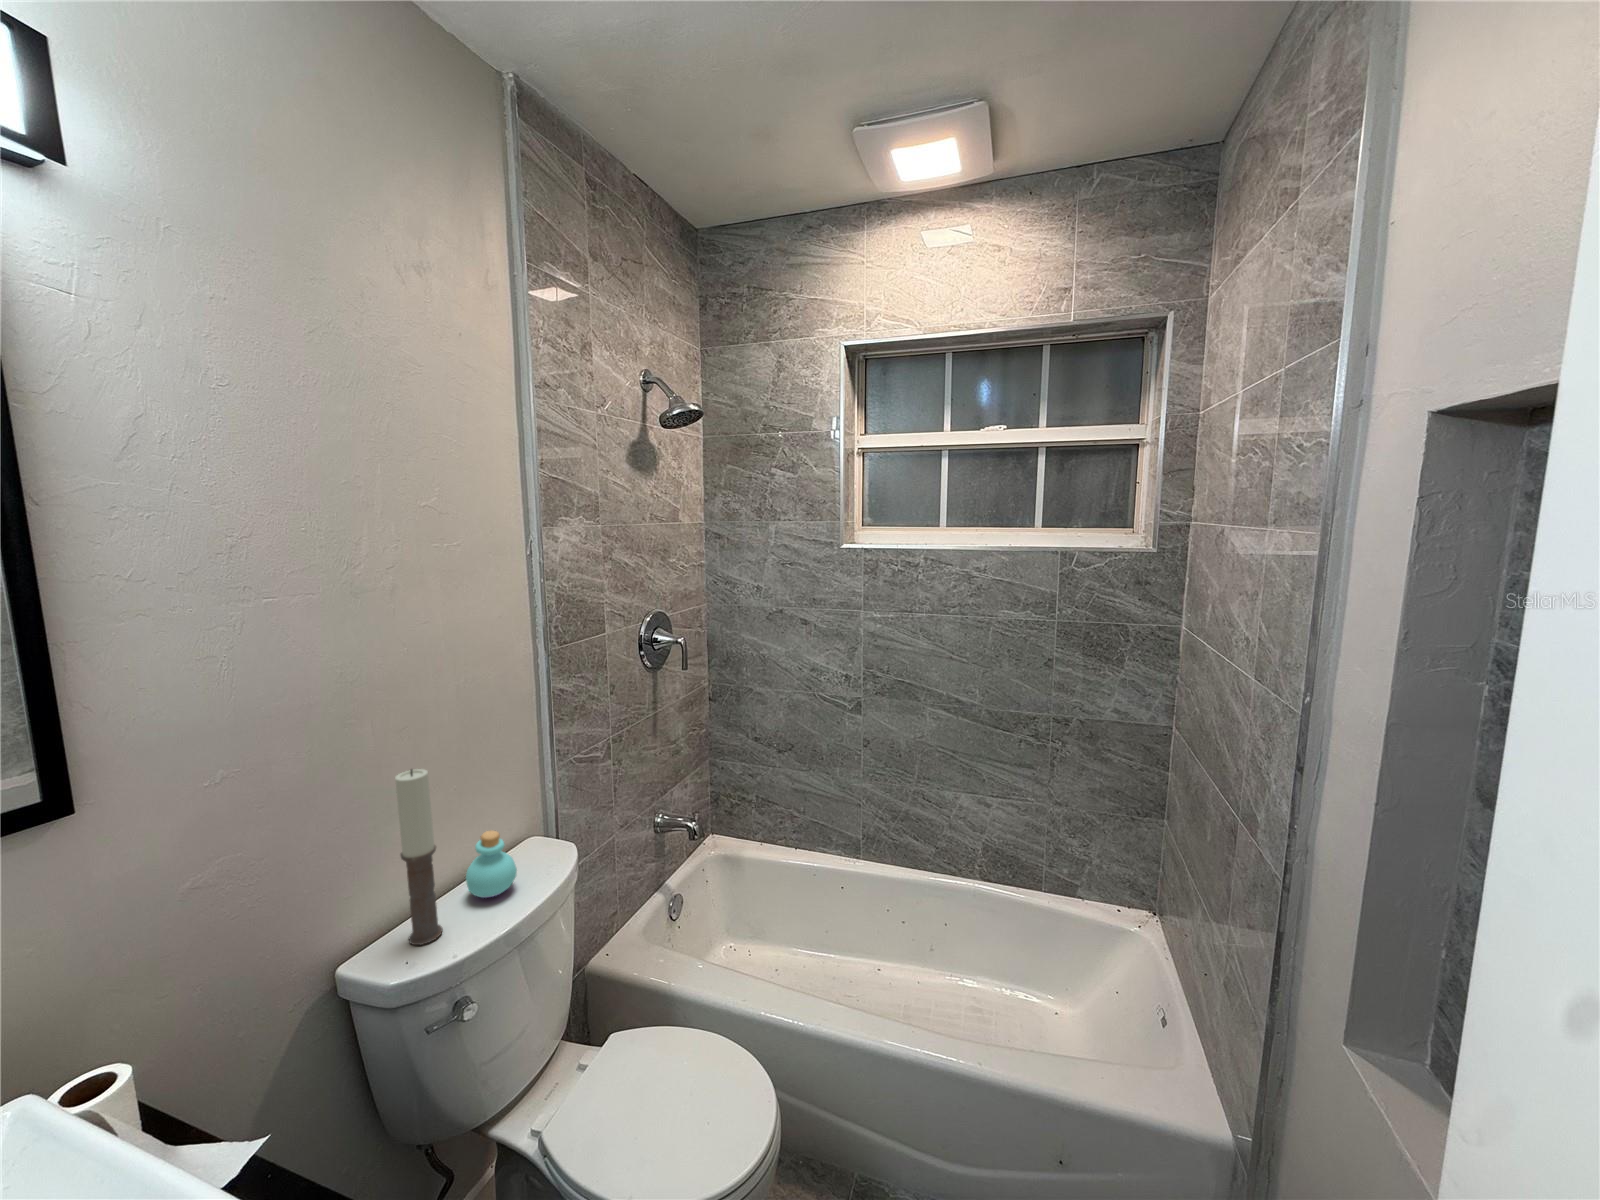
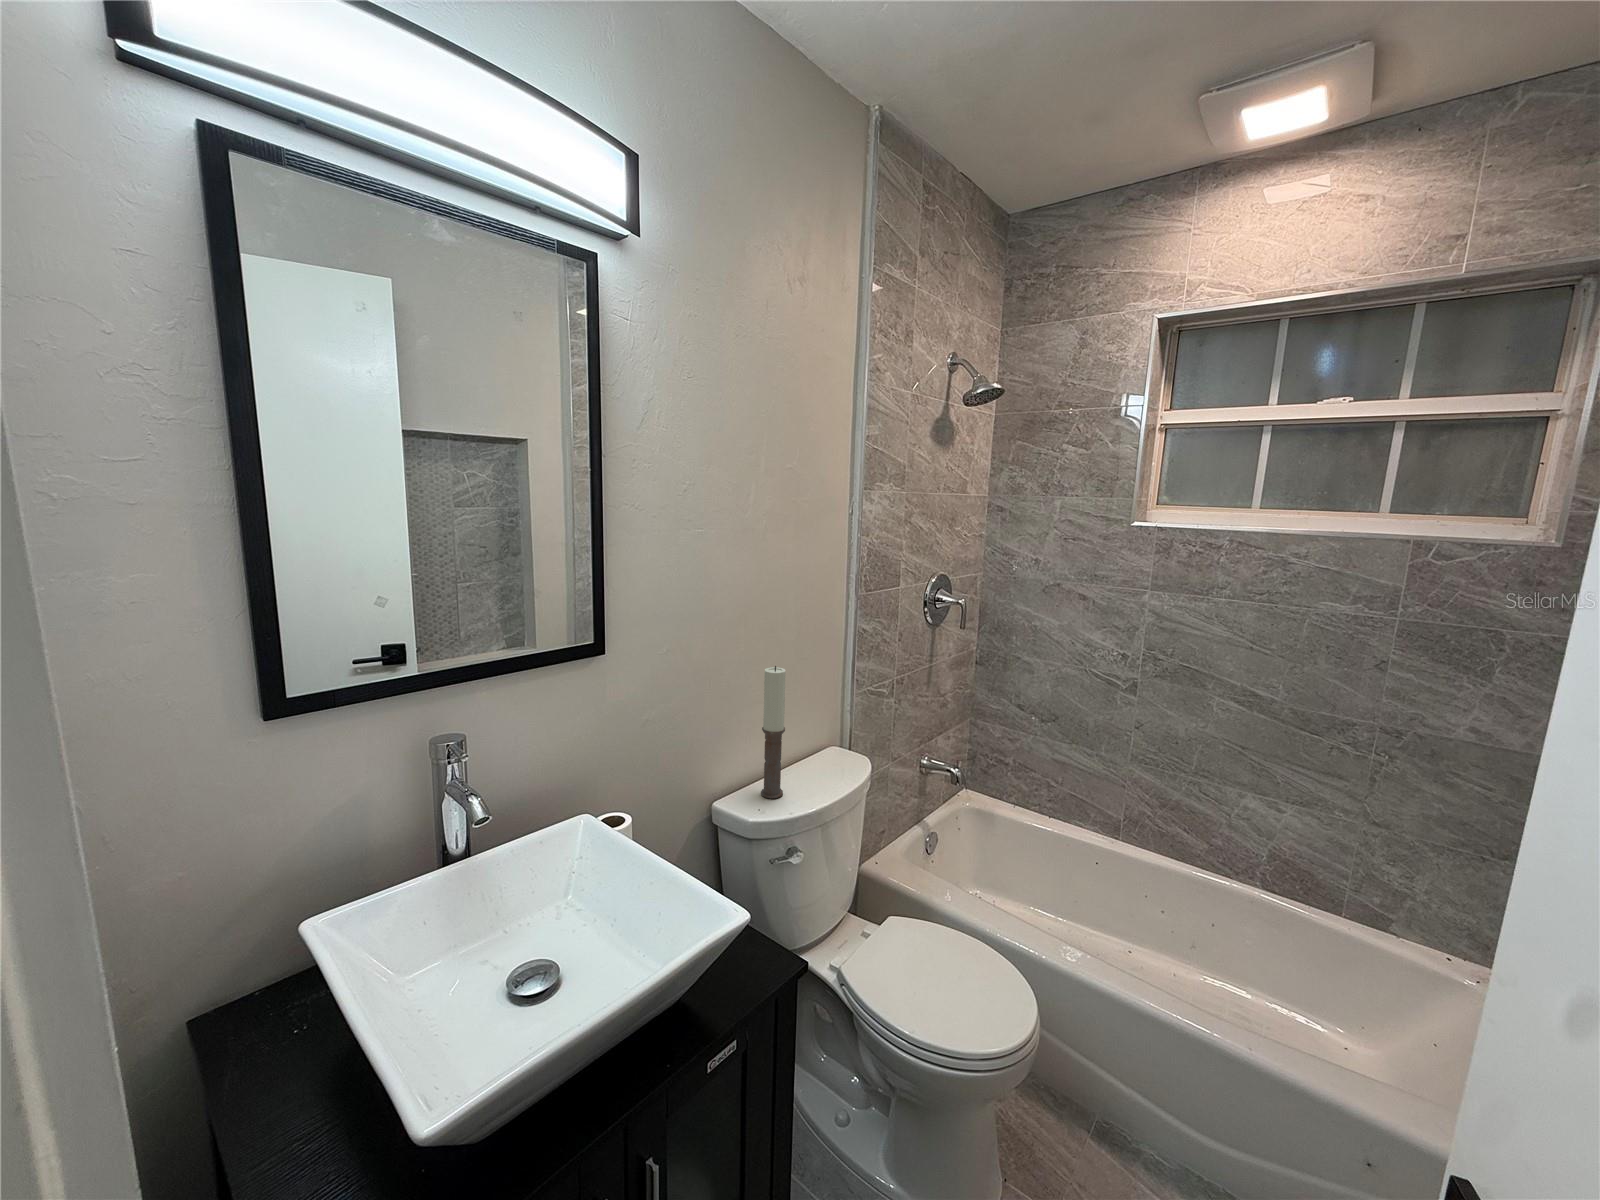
perfume bottle: present [466,830,517,898] -> none [795,728,832,779]

